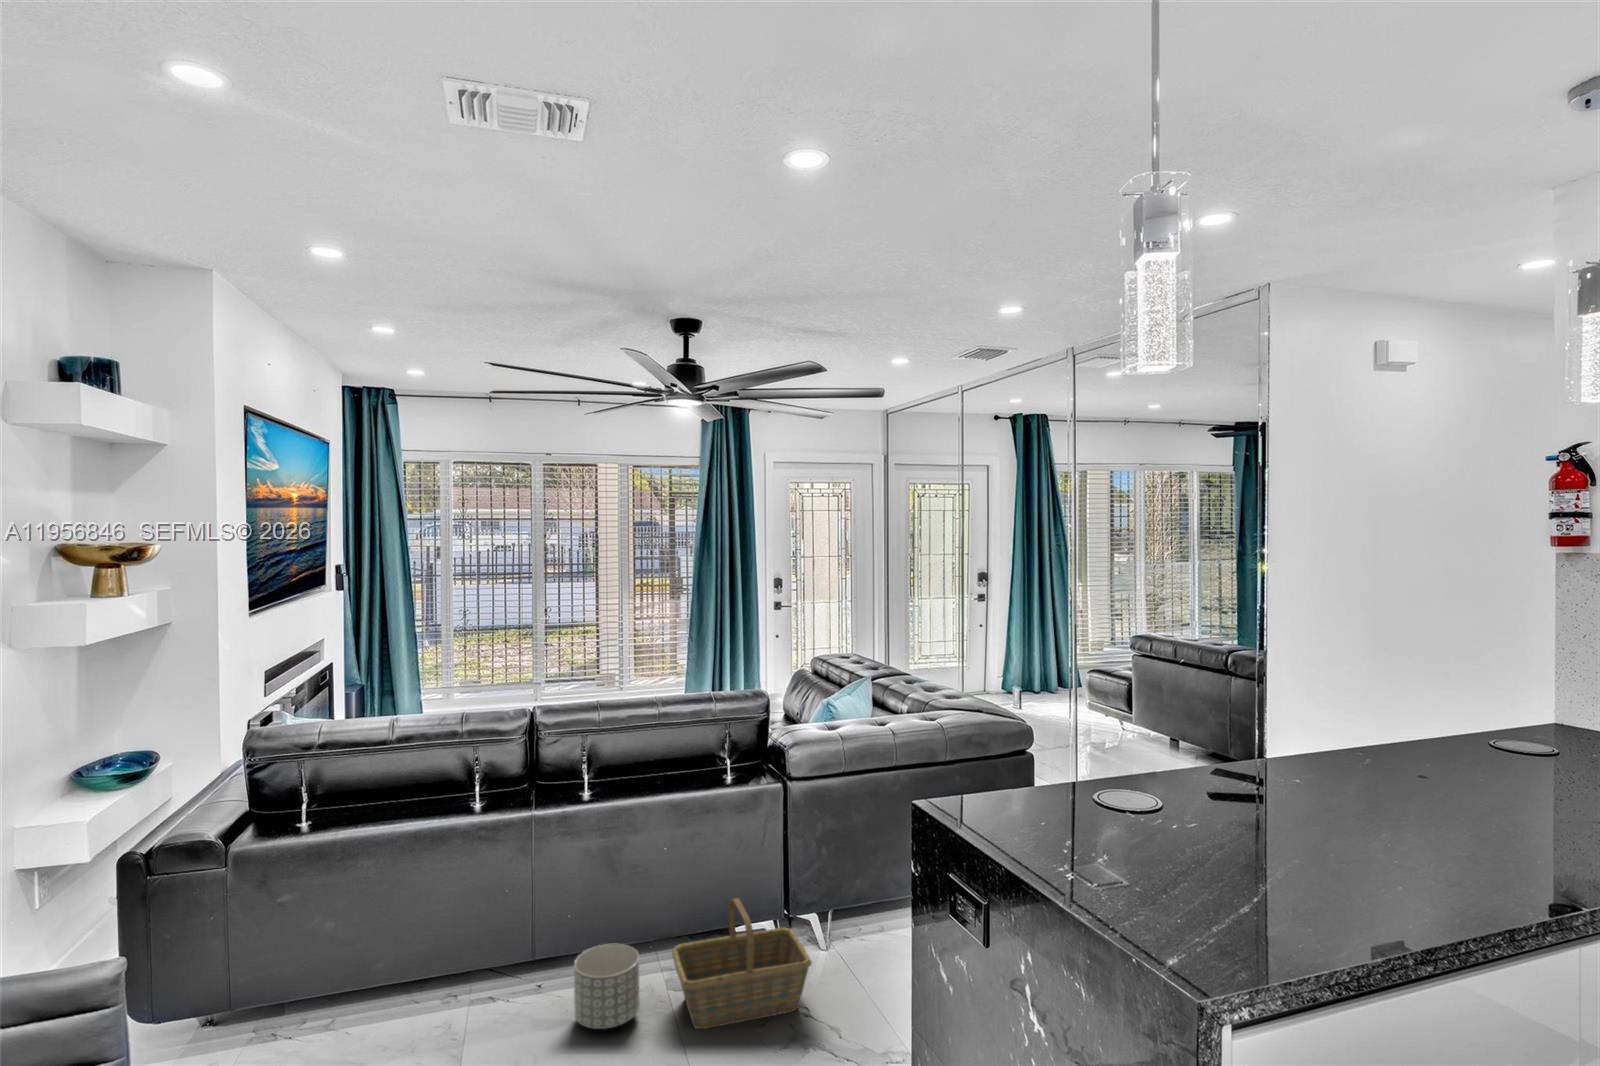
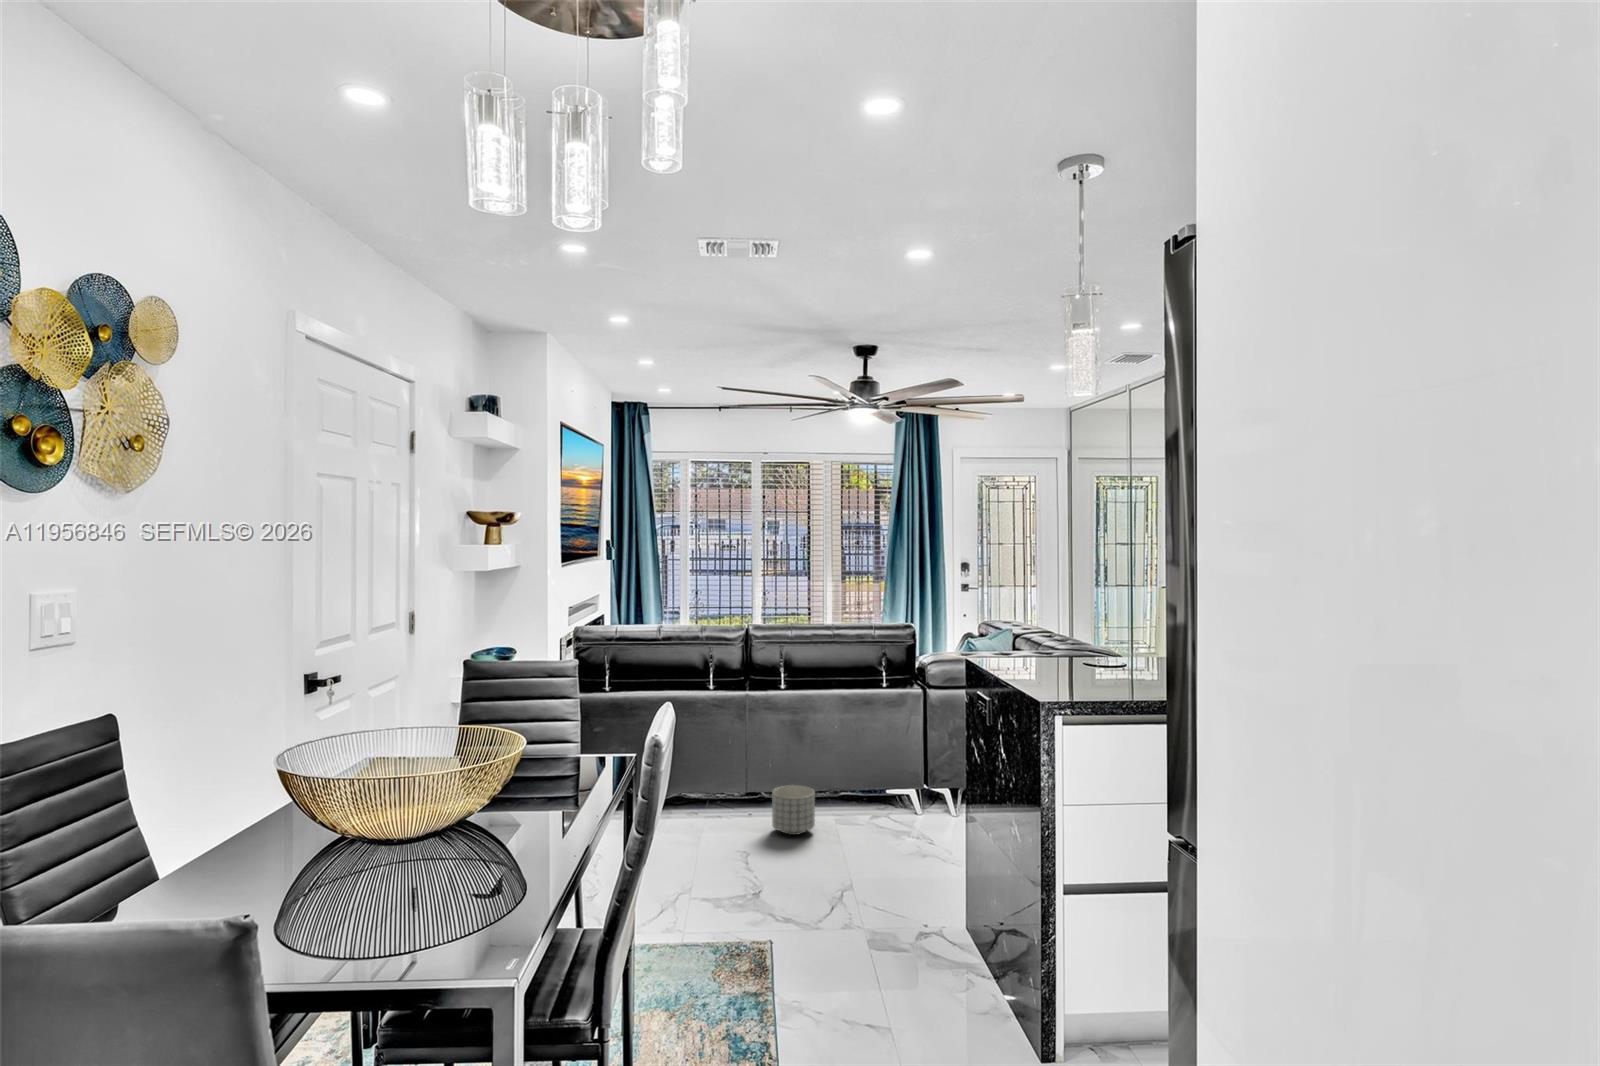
basket: present [672,898,812,1029] -> none [838,764,933,842]

